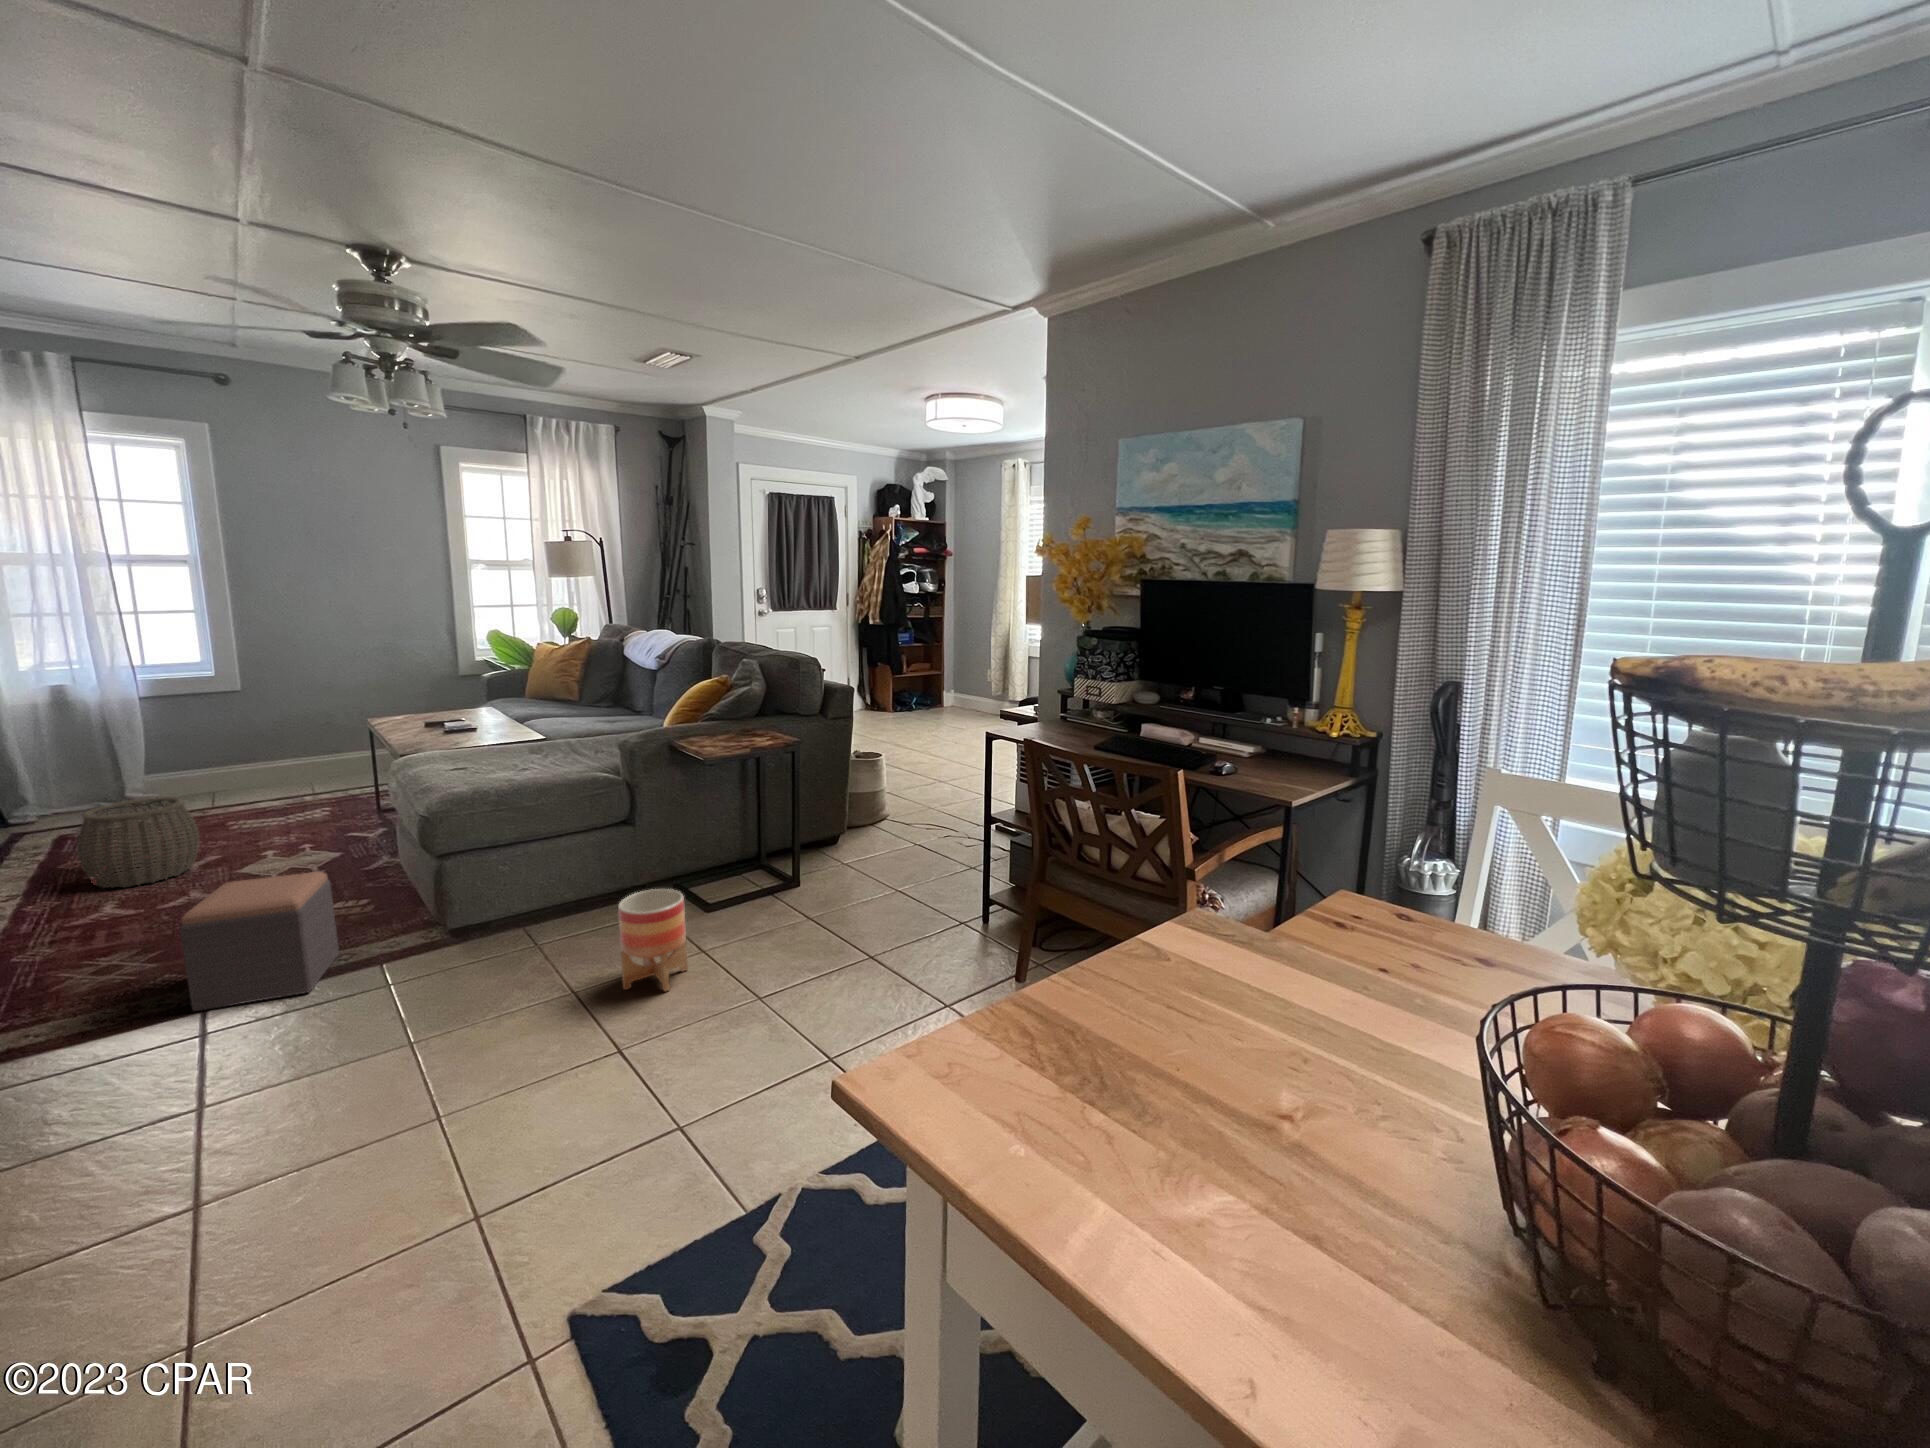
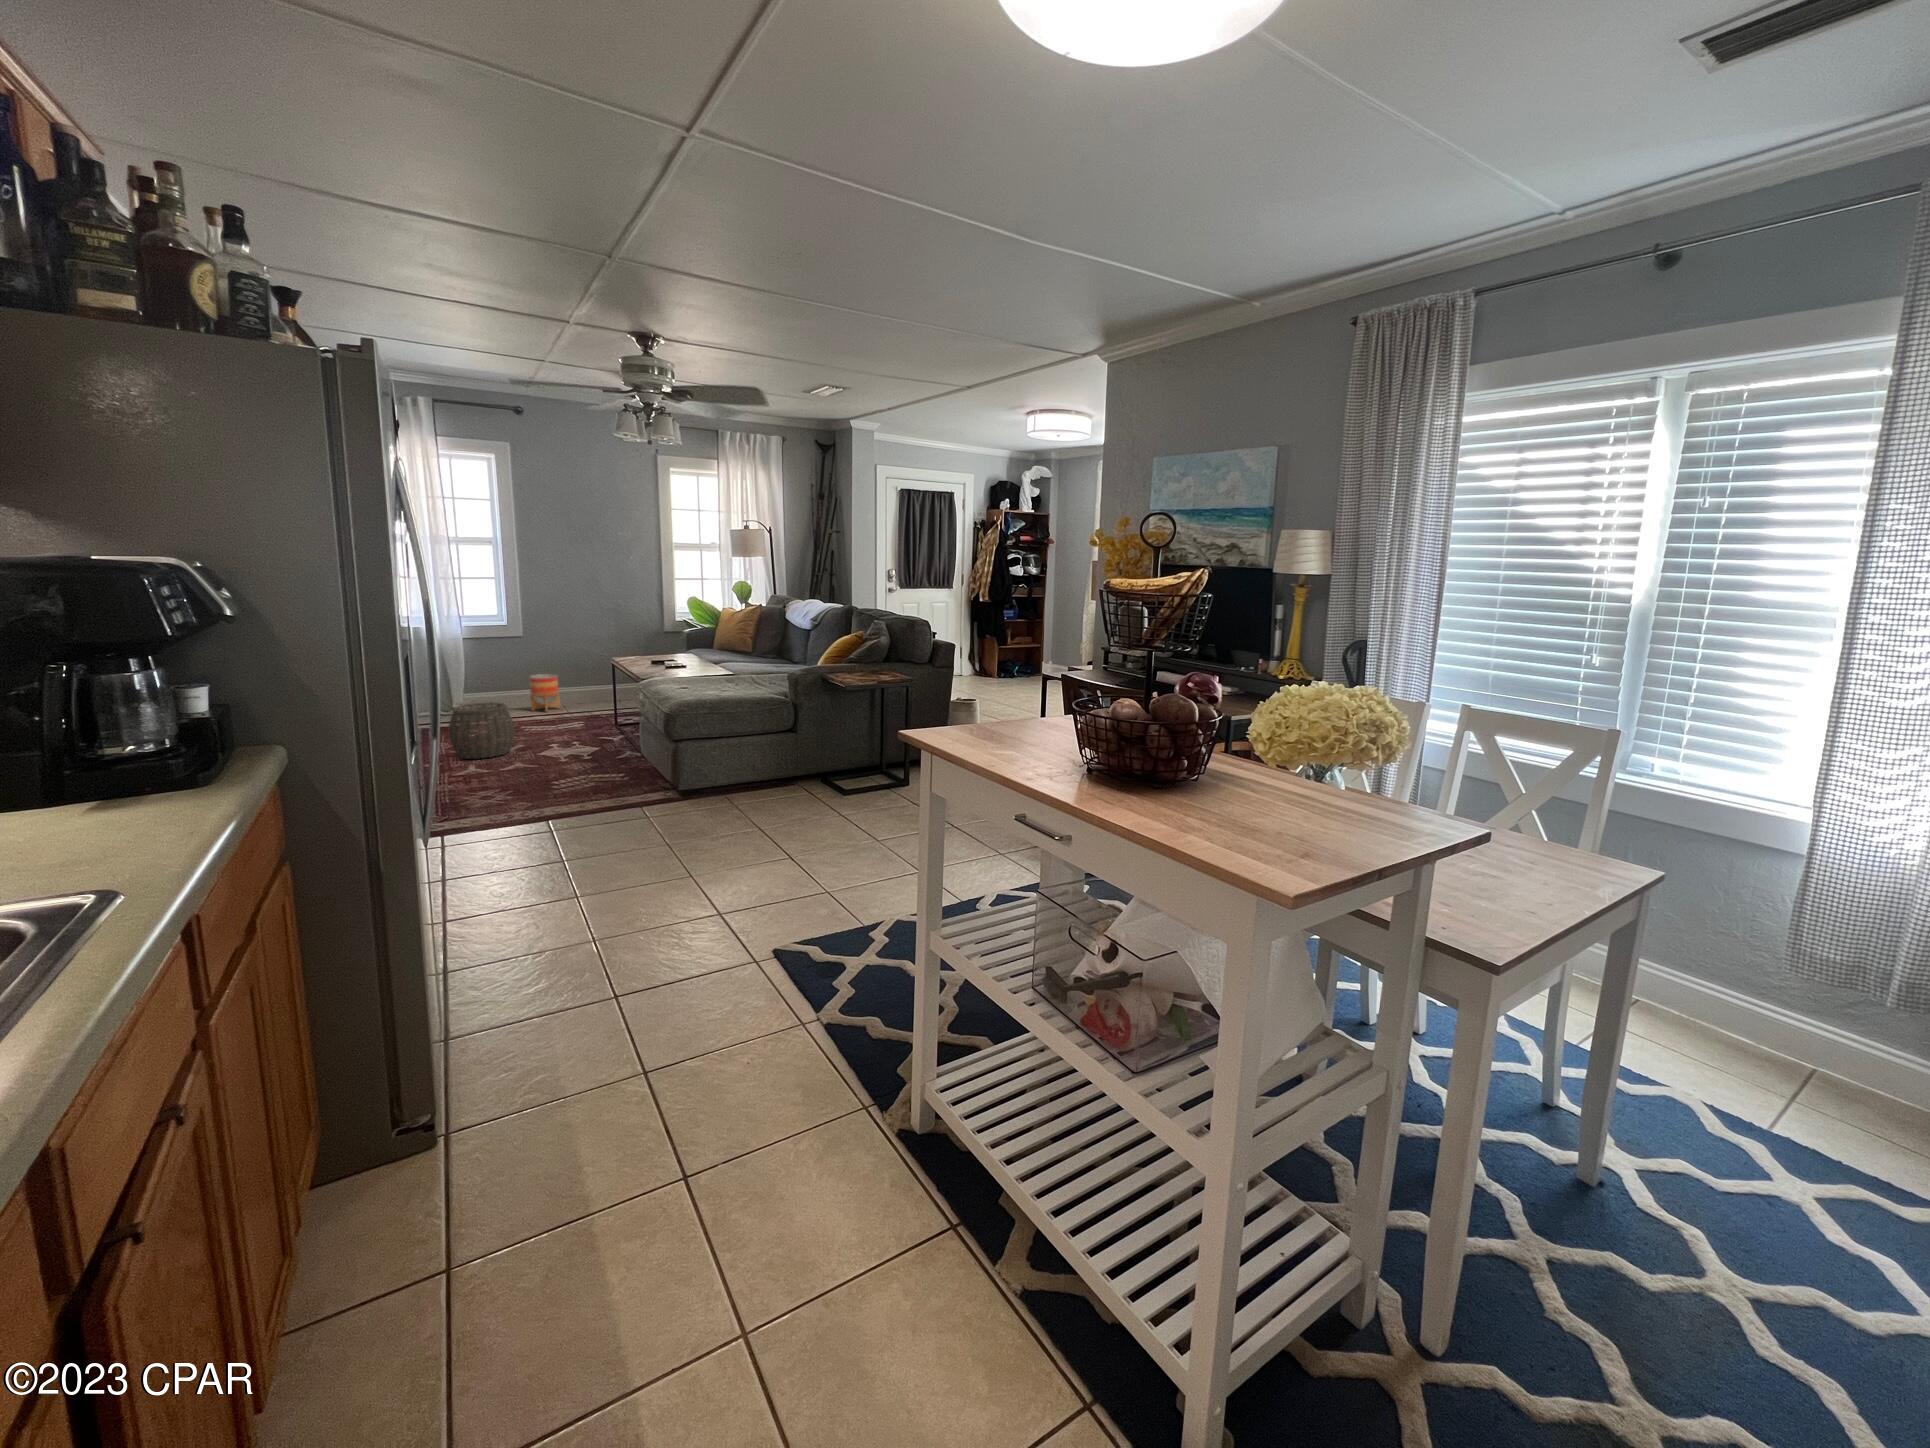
footstool: present [180,872,339,1011] -> none [537,745,615,822]
planter: present [618,889,688,991] -> present [529,674,560,711]

